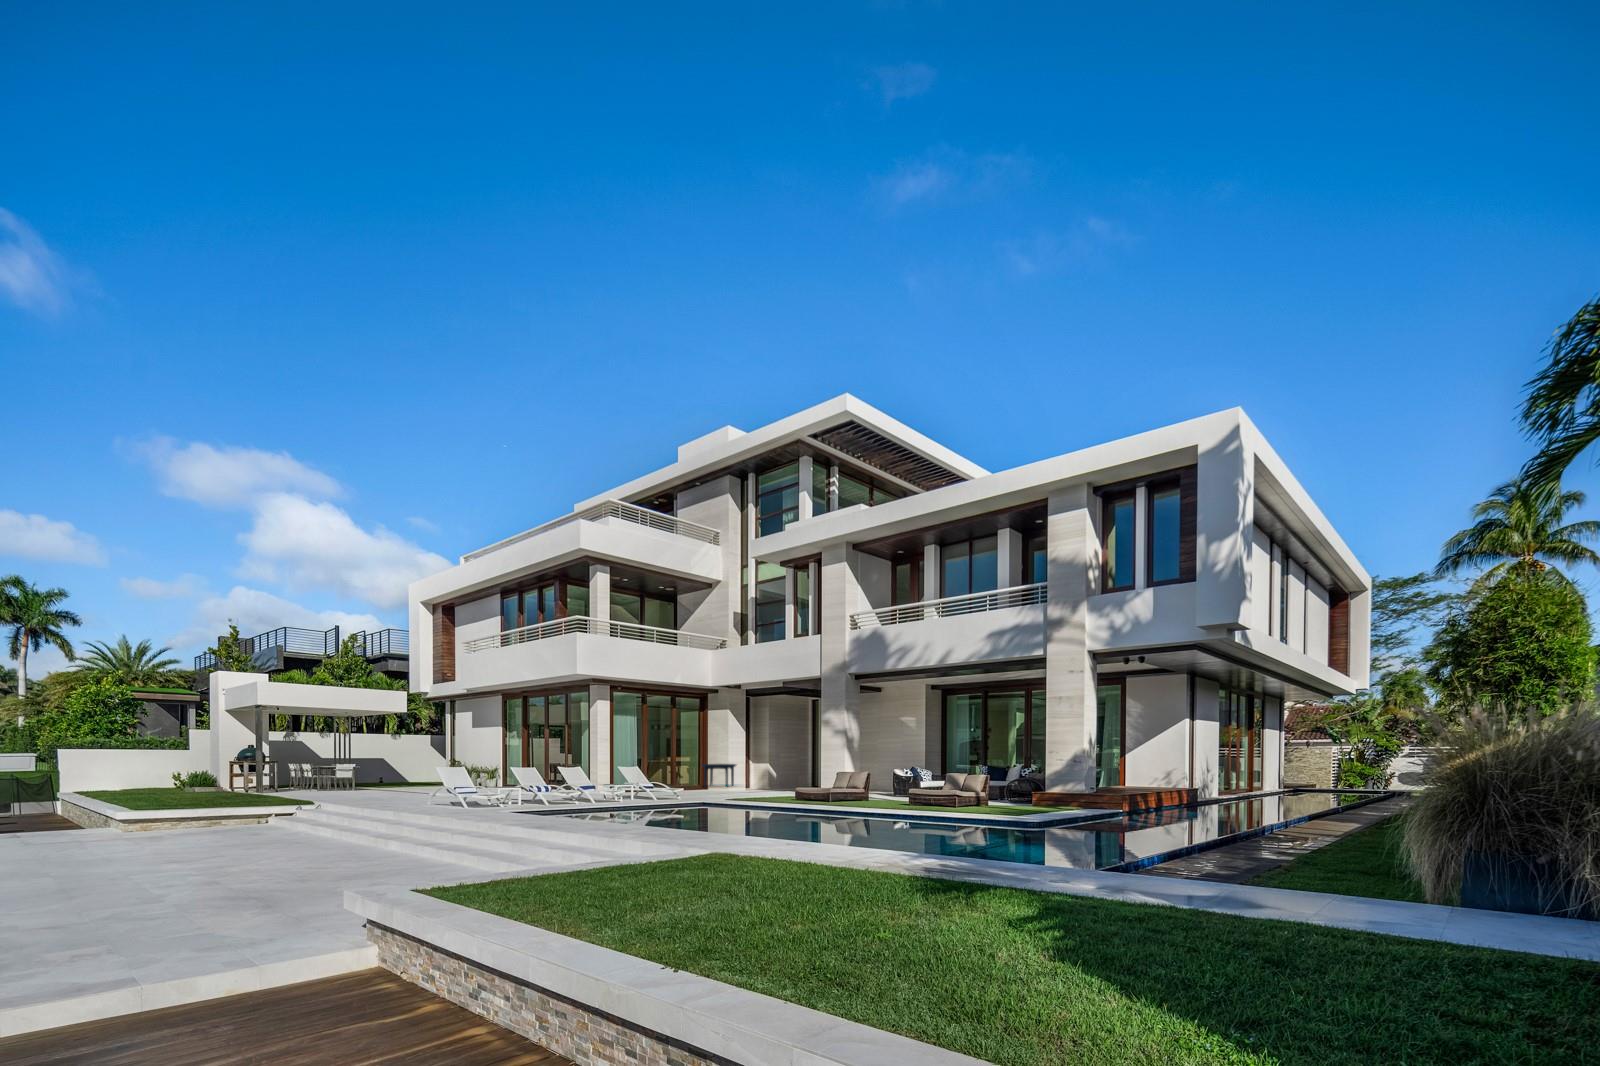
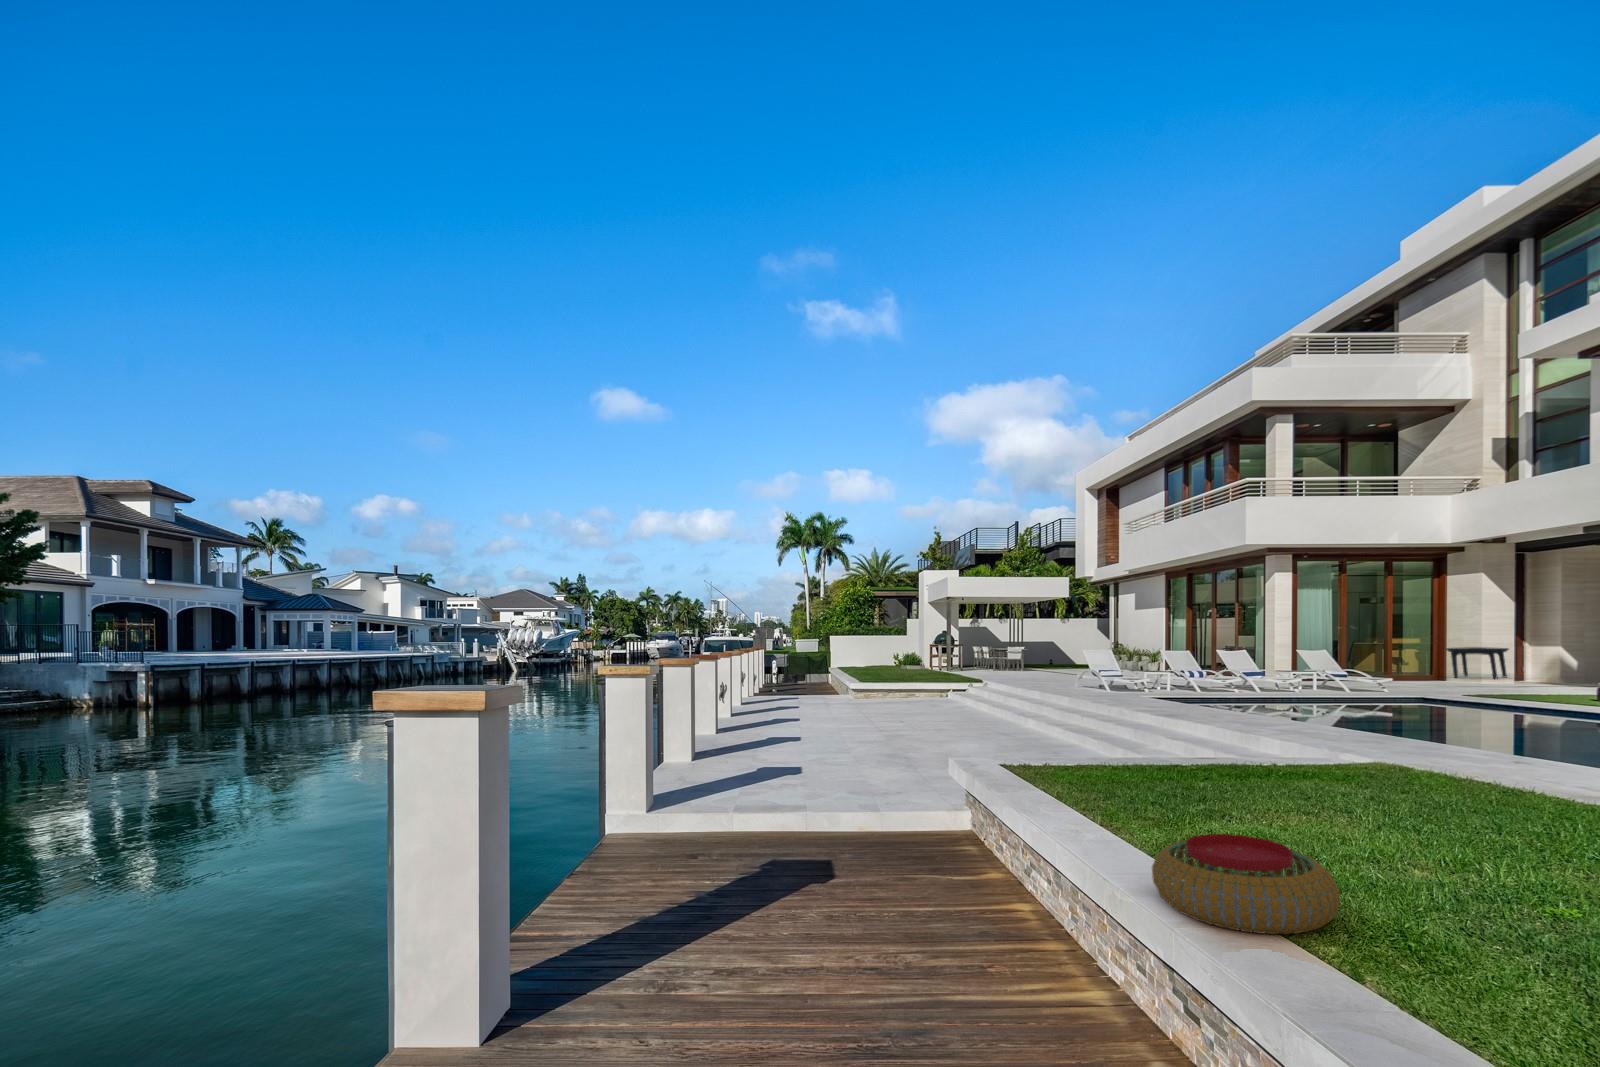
pouf: none [534,852,618,892] -> present [1152,834,1340,935]

